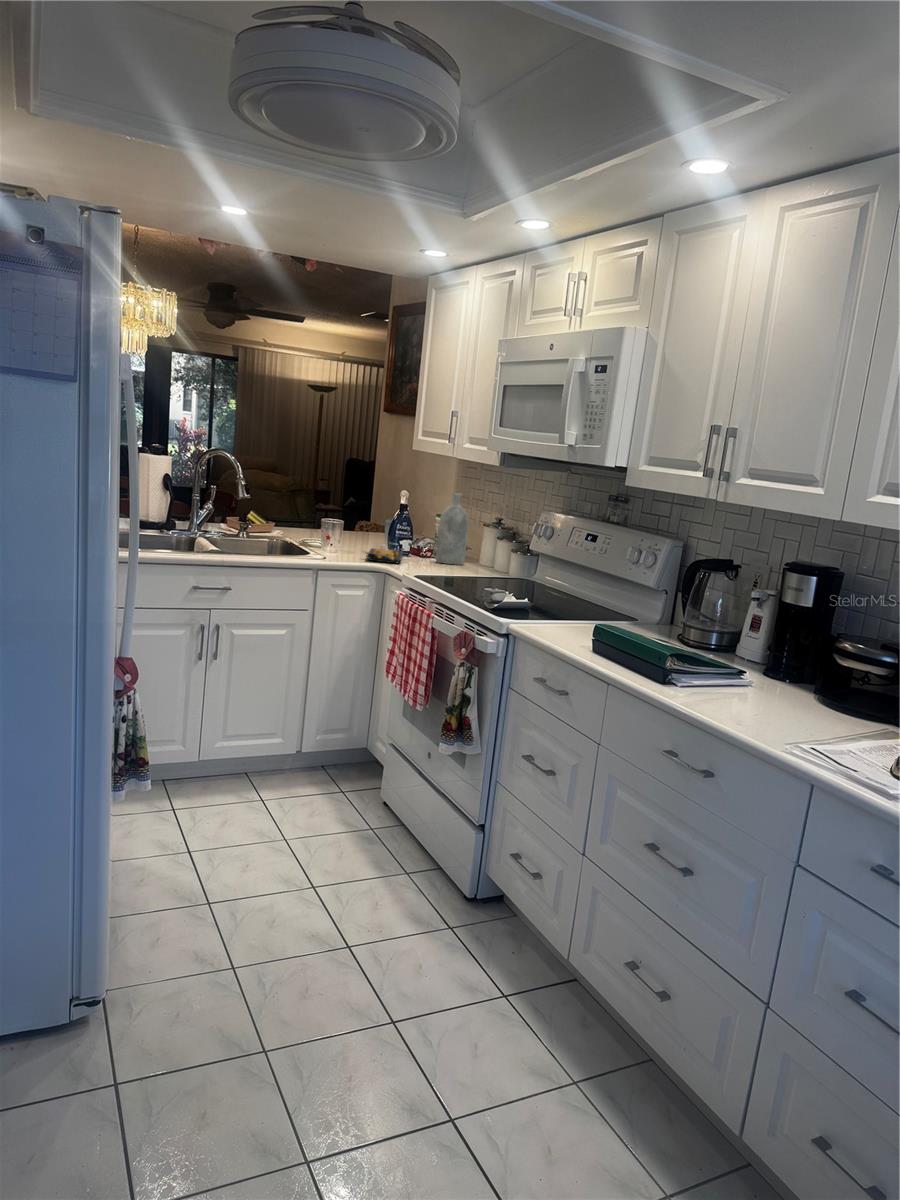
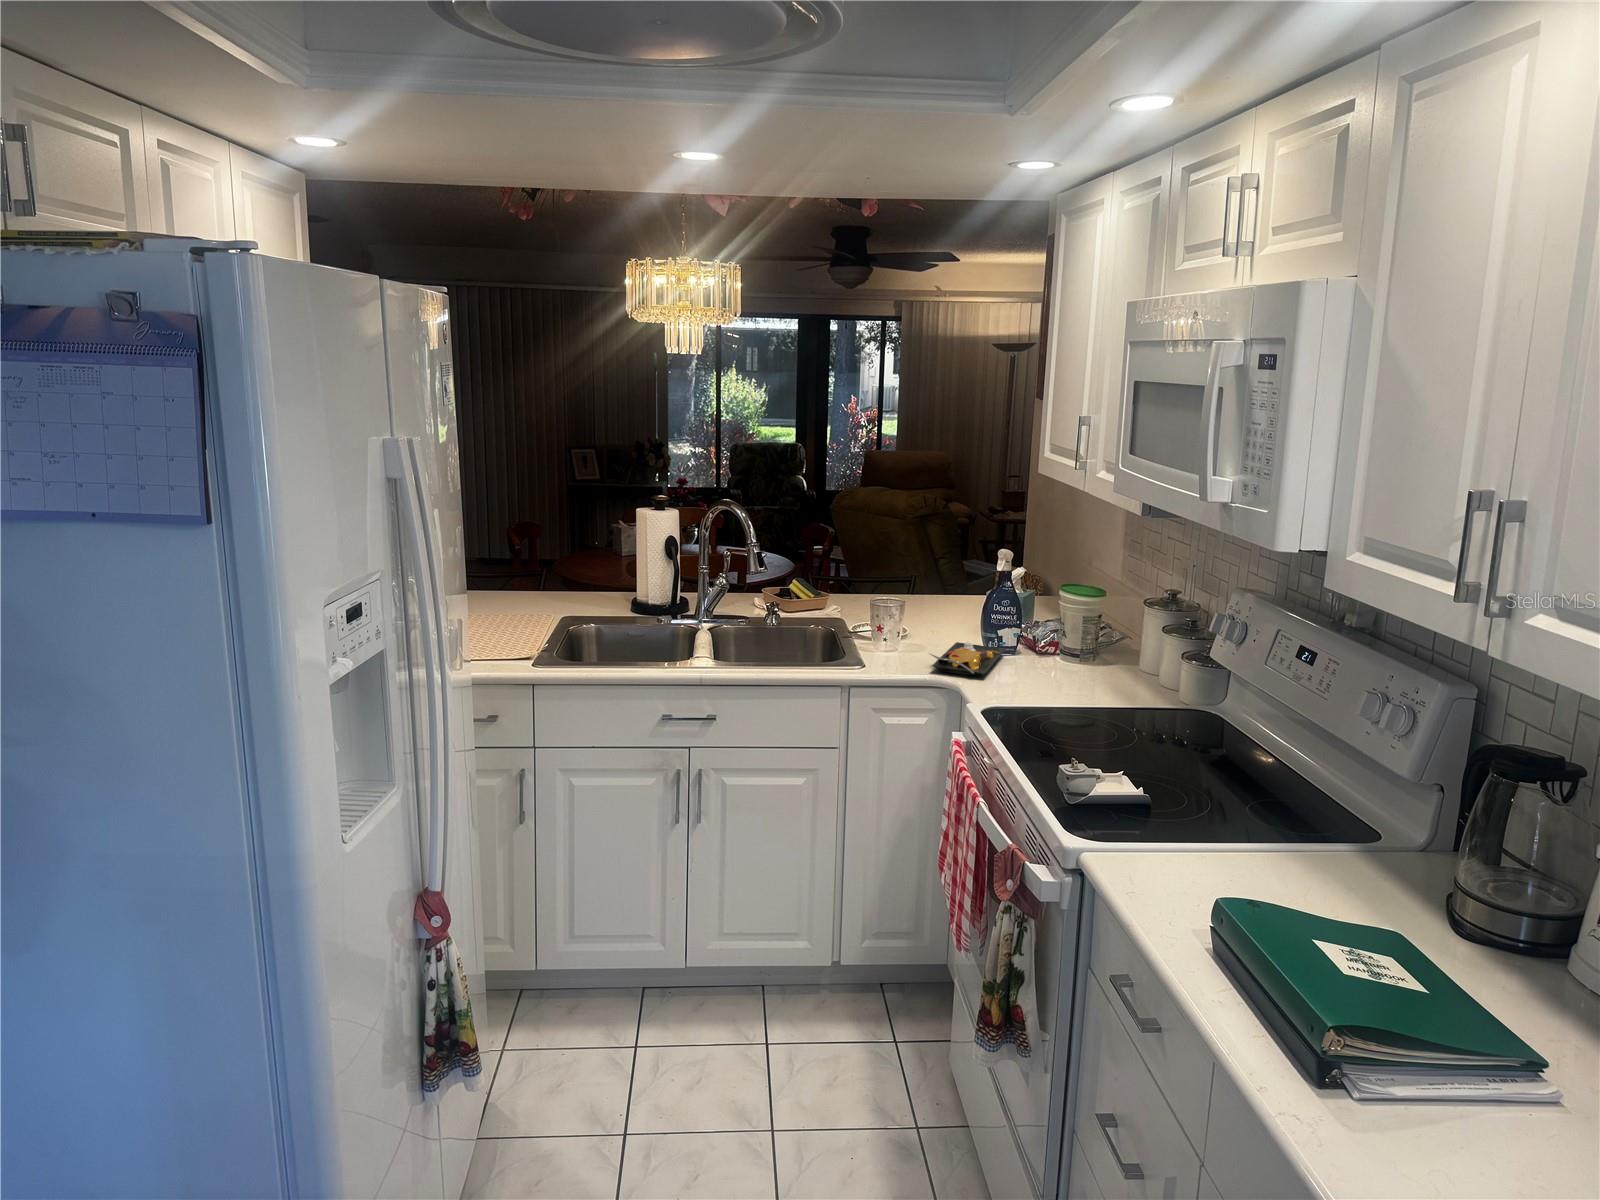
bottle: present [436,493,469,565] -> none [1051,563,1106,678]

